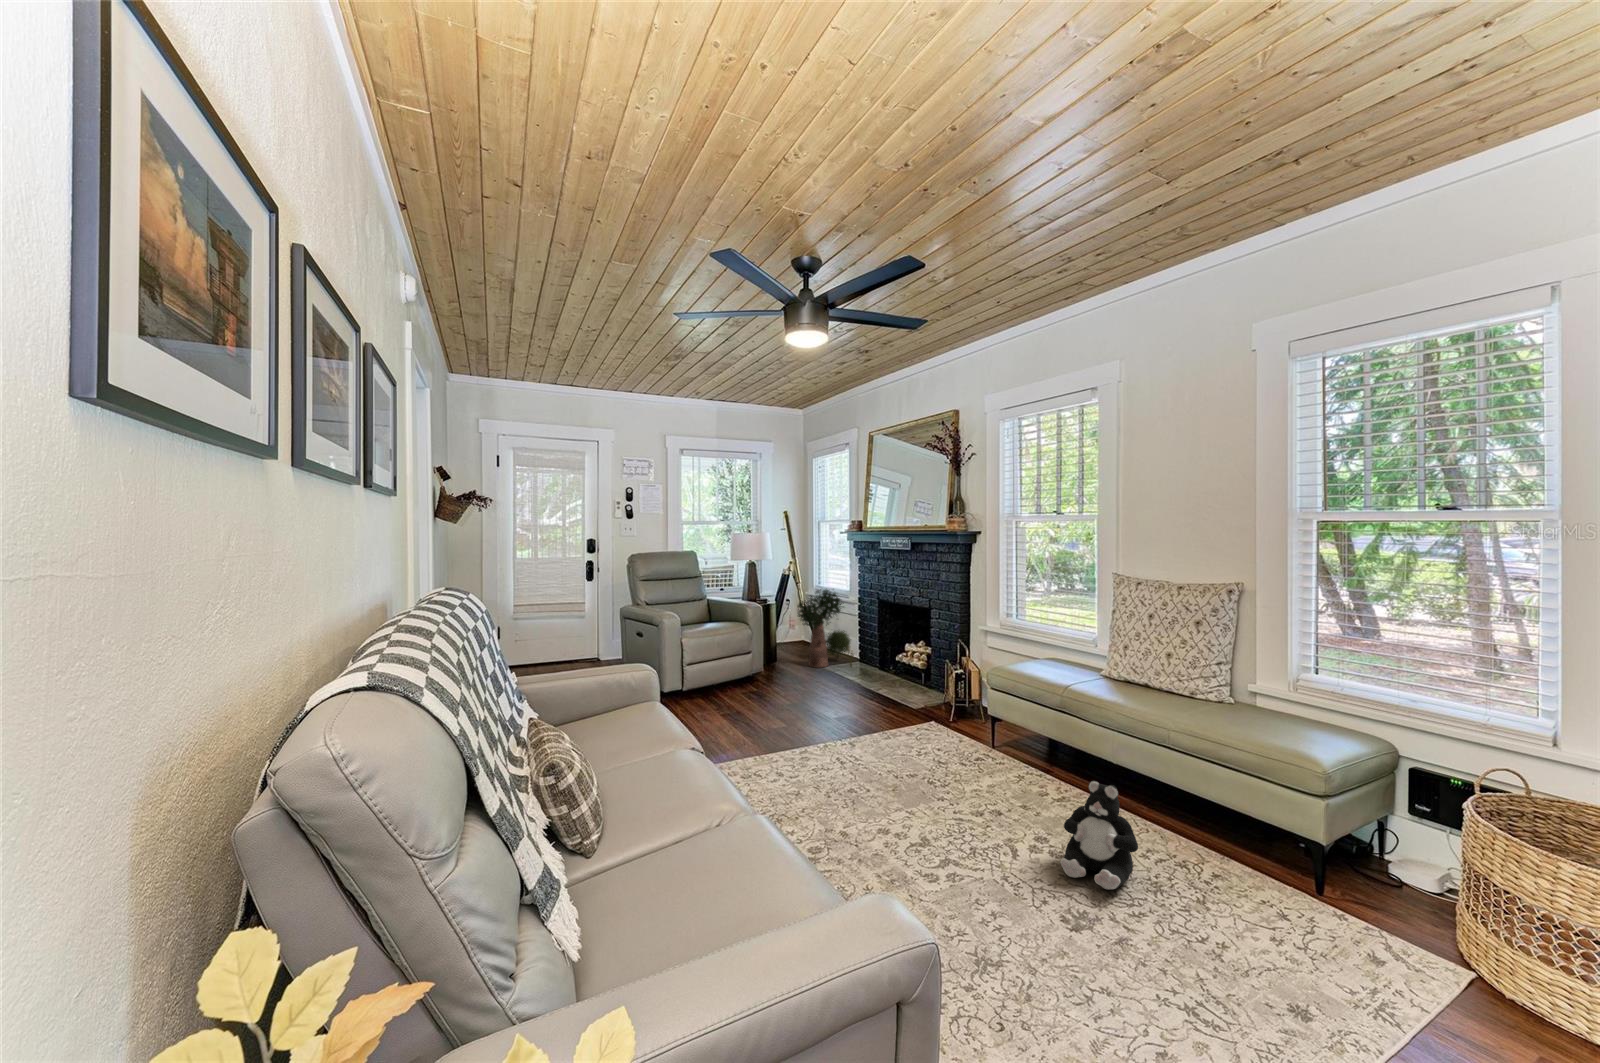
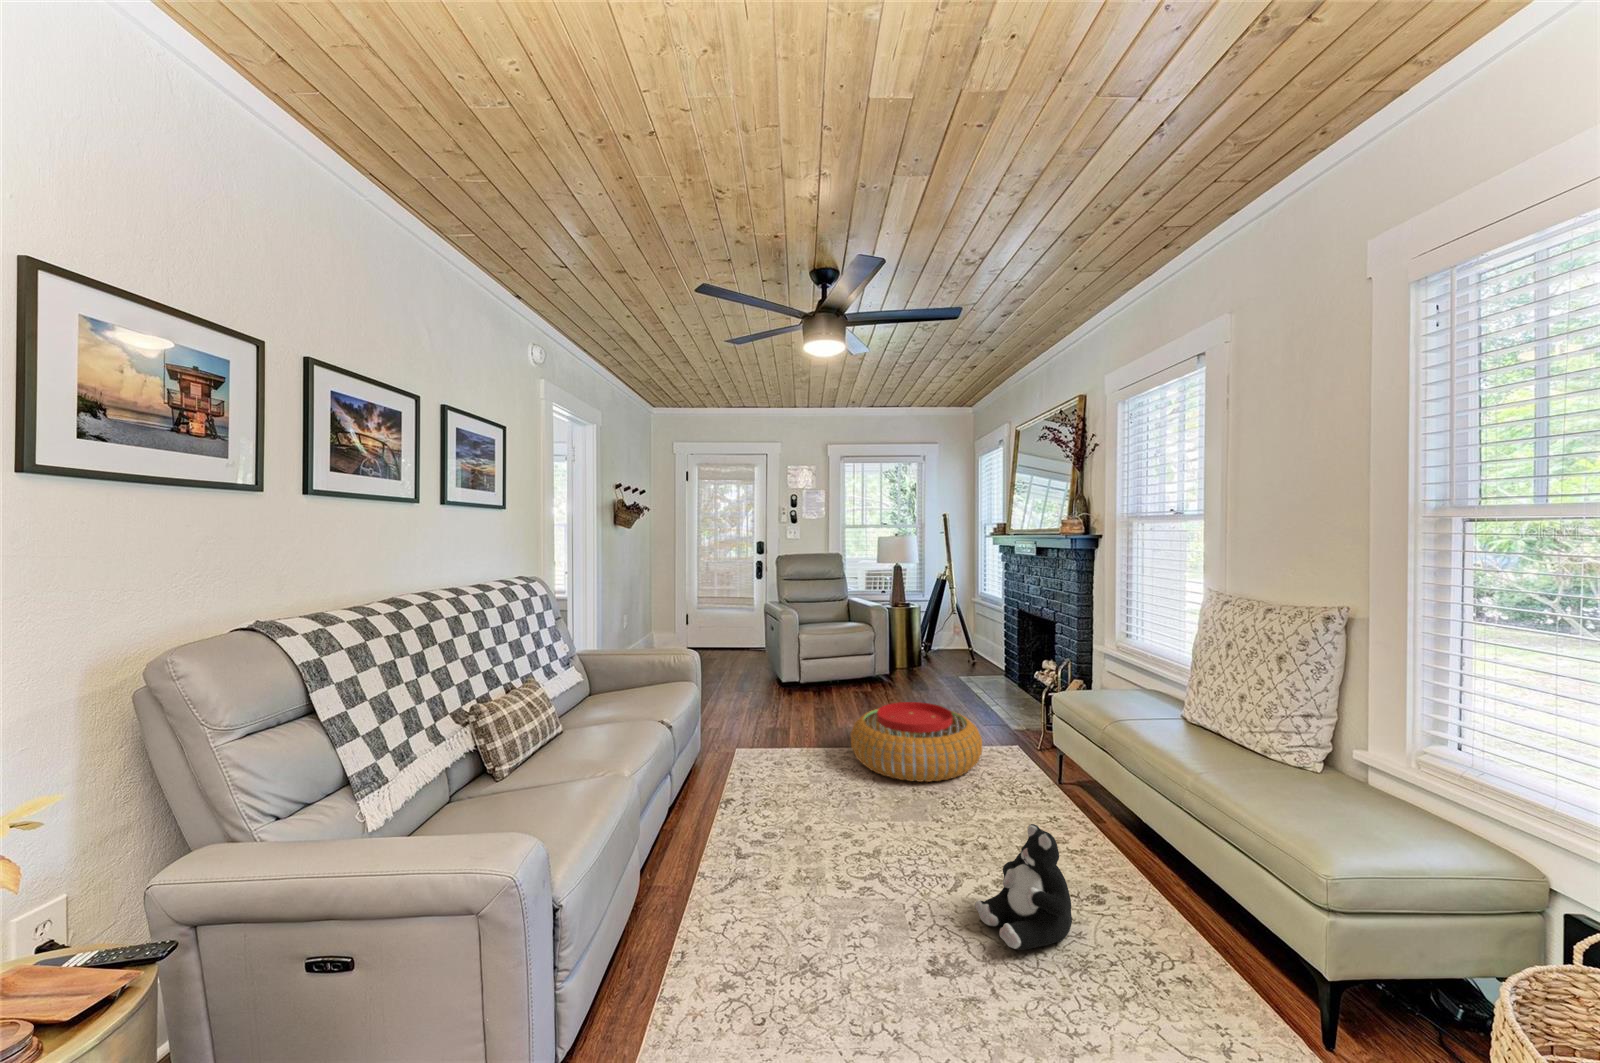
potted plant: present [798,590,854,668] -> none [938,598,1000,680]
pouf: none [799,694,932,773] -> present [851,702,982,782]

